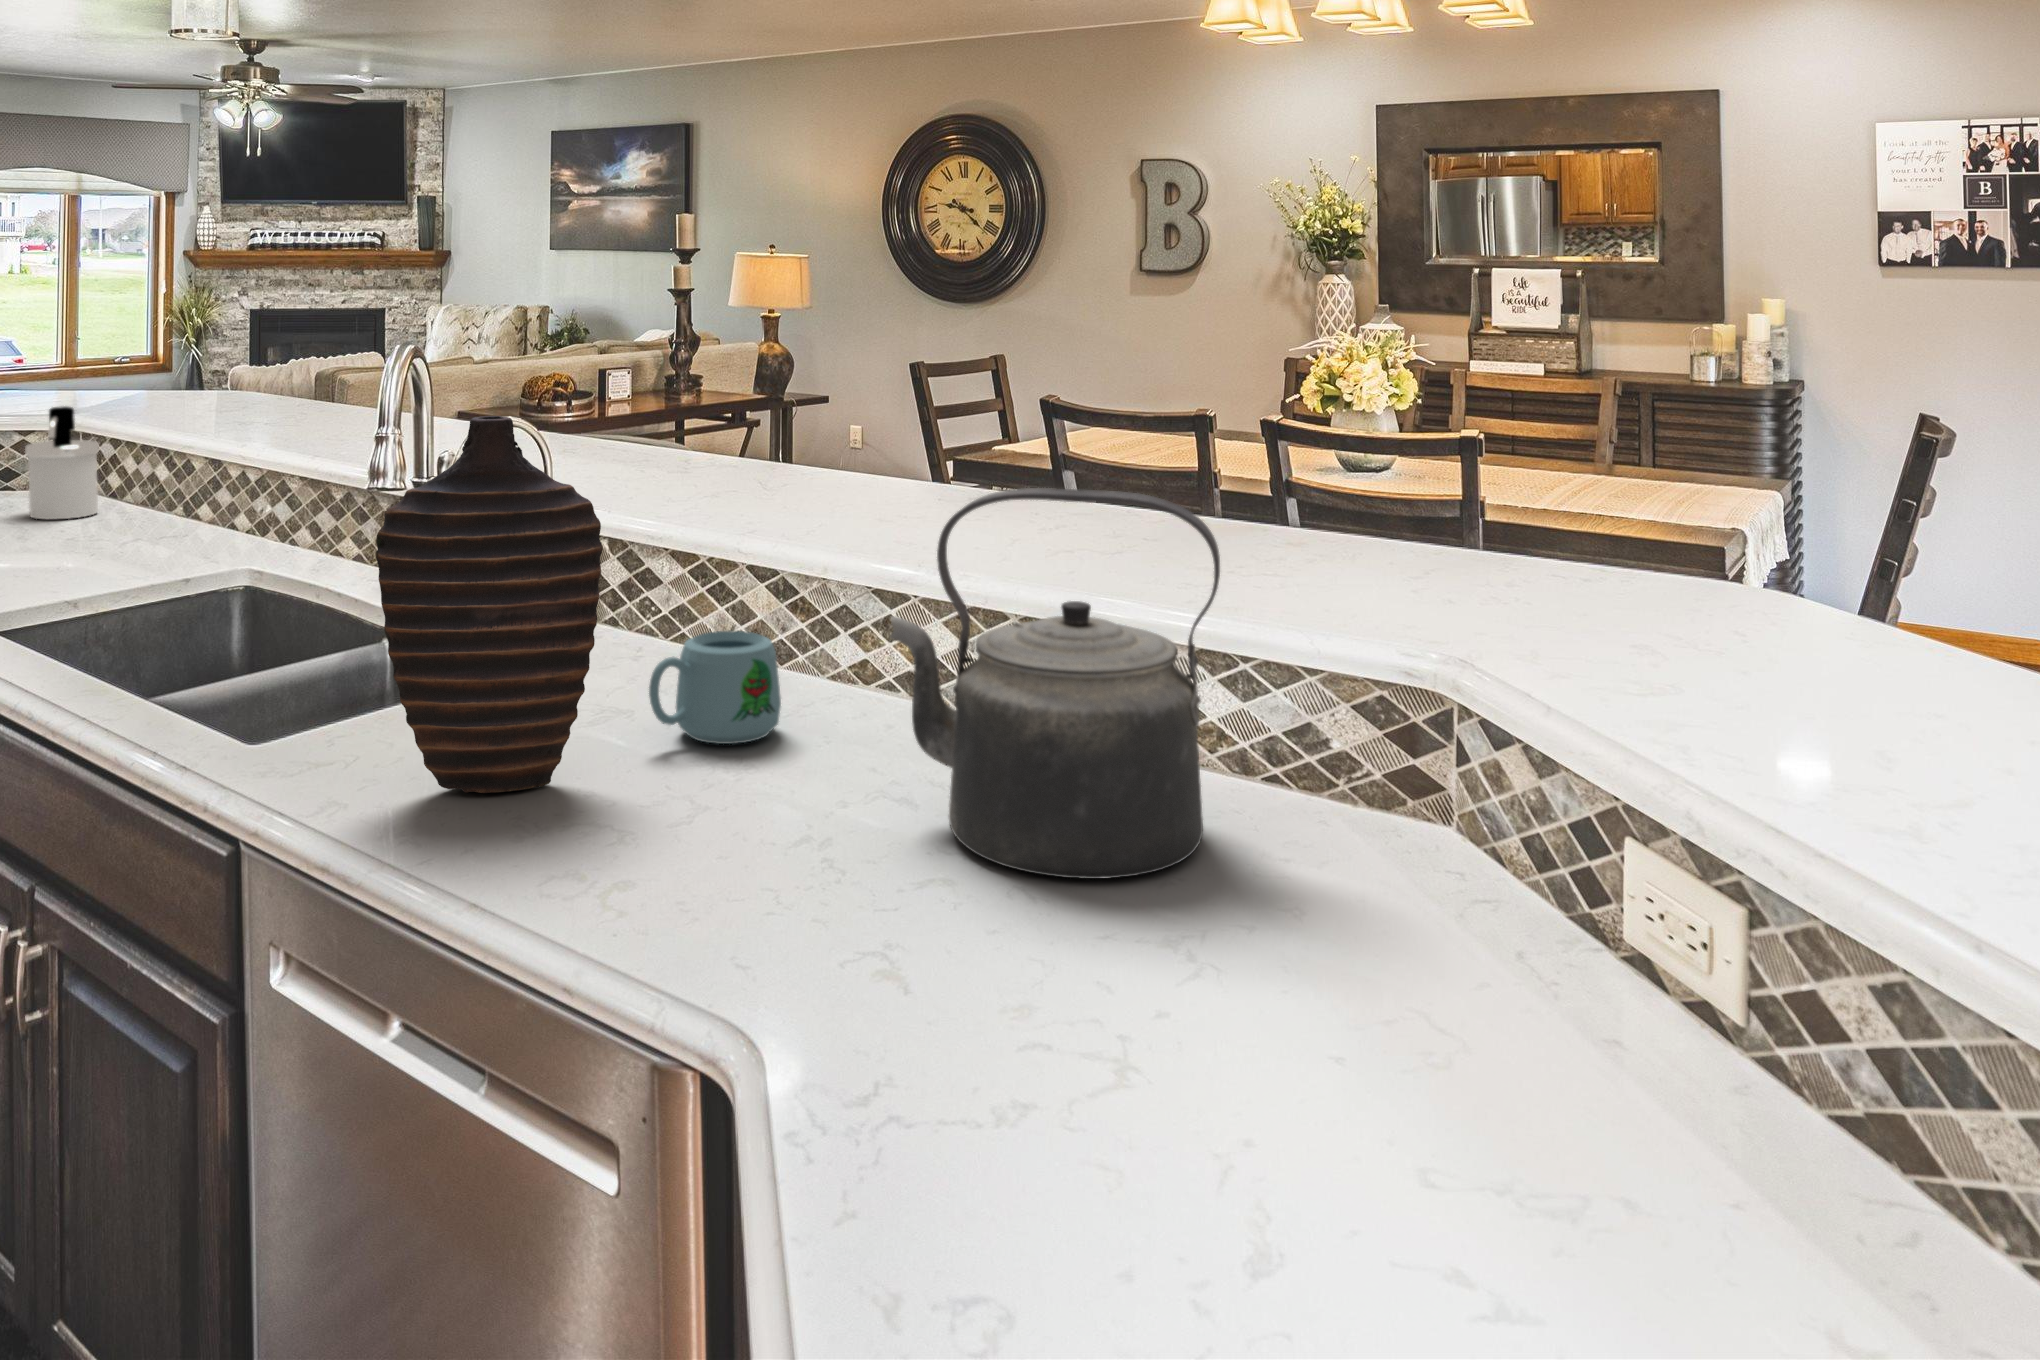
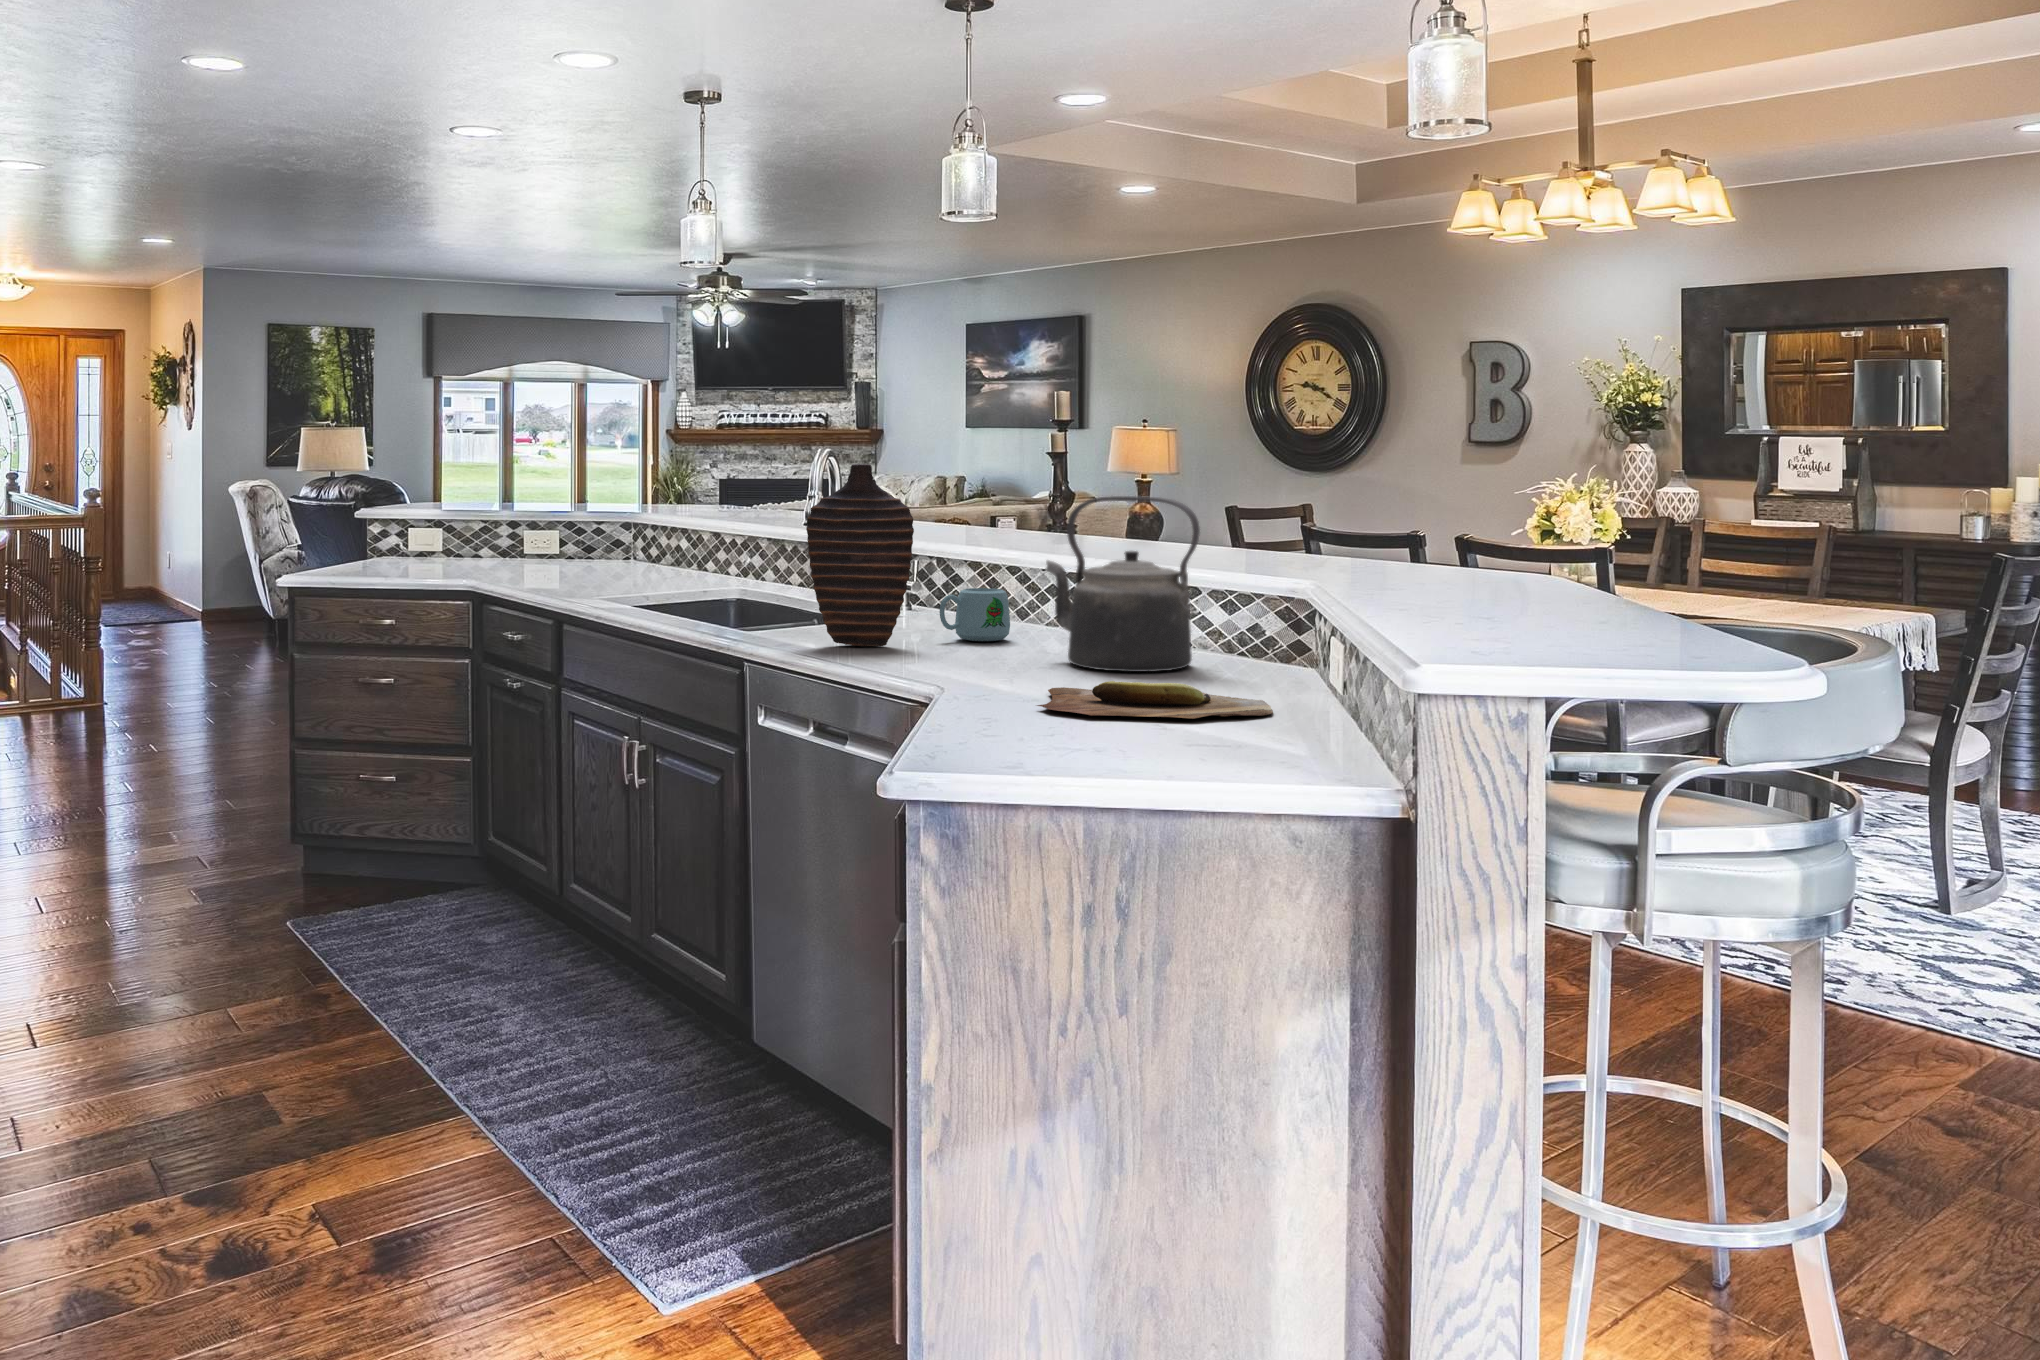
soap dispenser: present [25,406,99,519] -> none [602,503,644,572]
cutting board: none [1023,1006,1652,1266] -> present [1037,681,1273,719]

